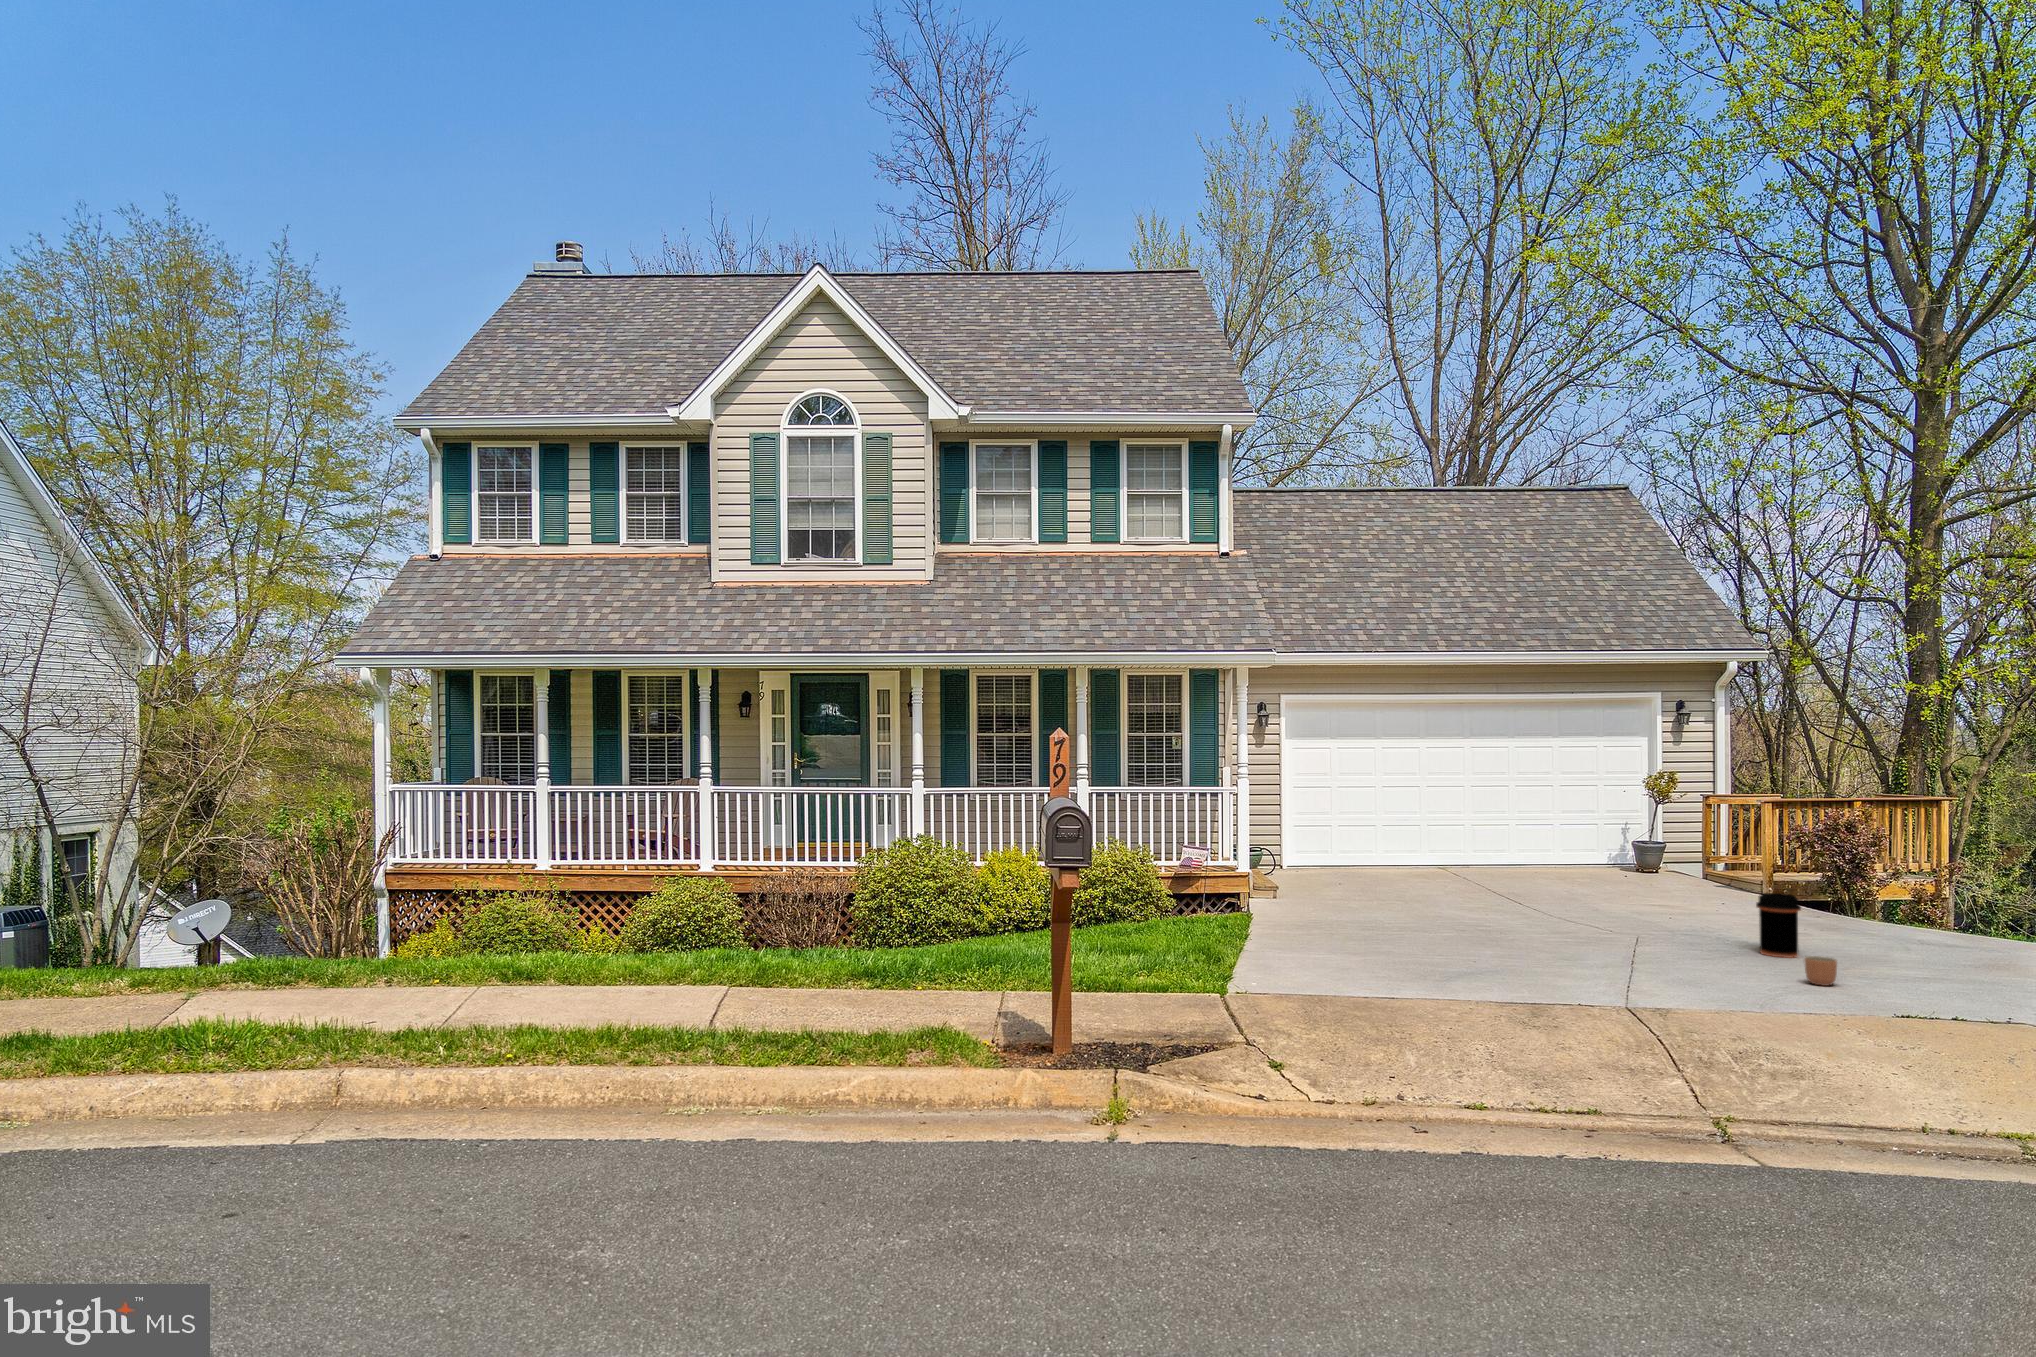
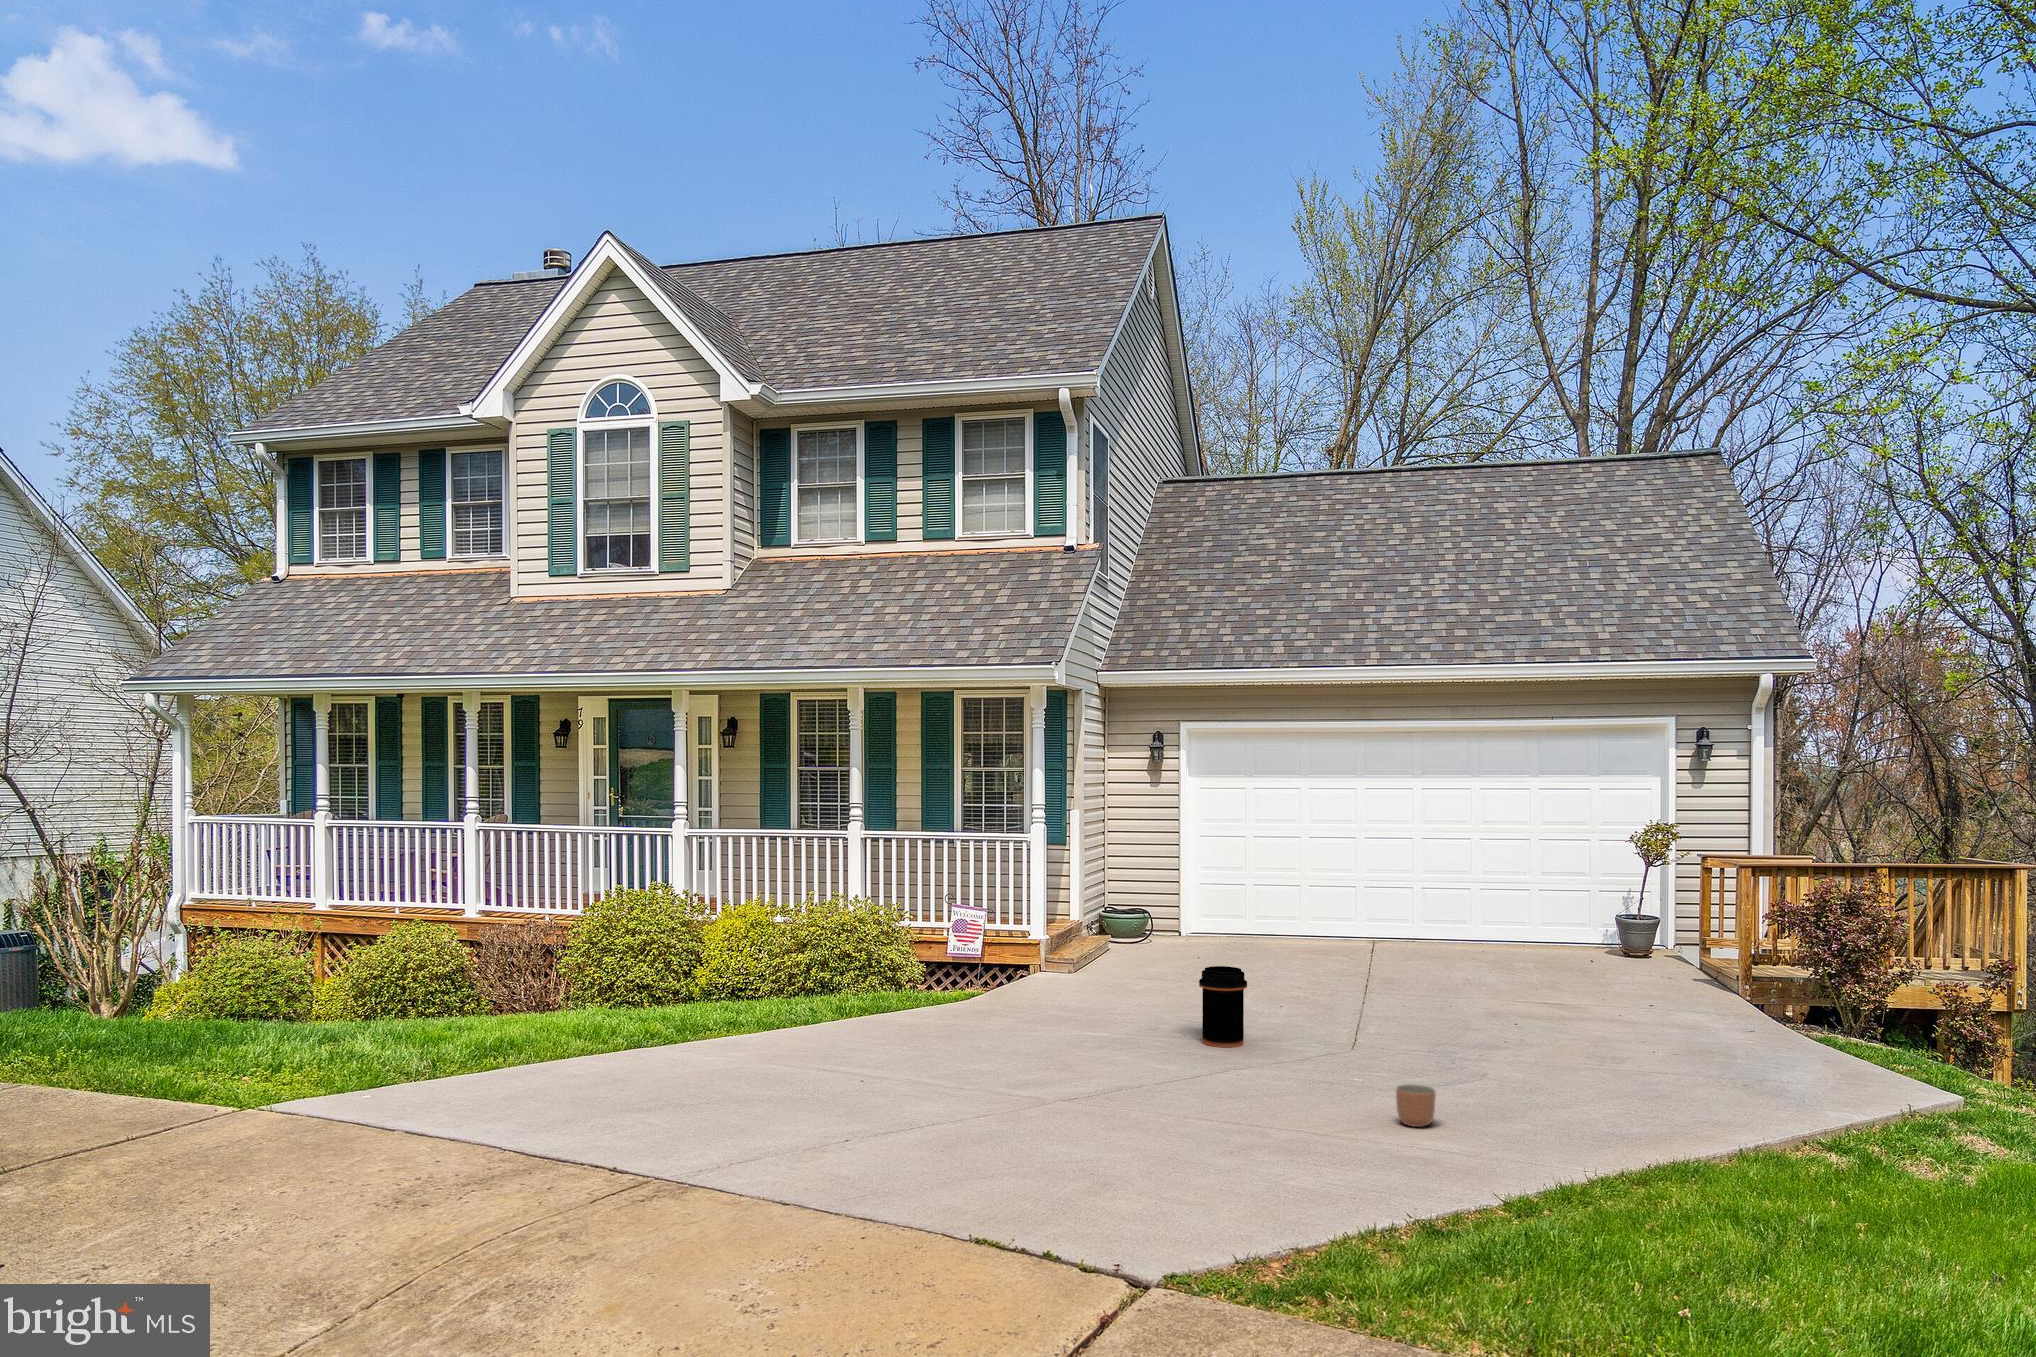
trash can: present [1756,893,1801,958] -> present [1199,966,1247,1047]

